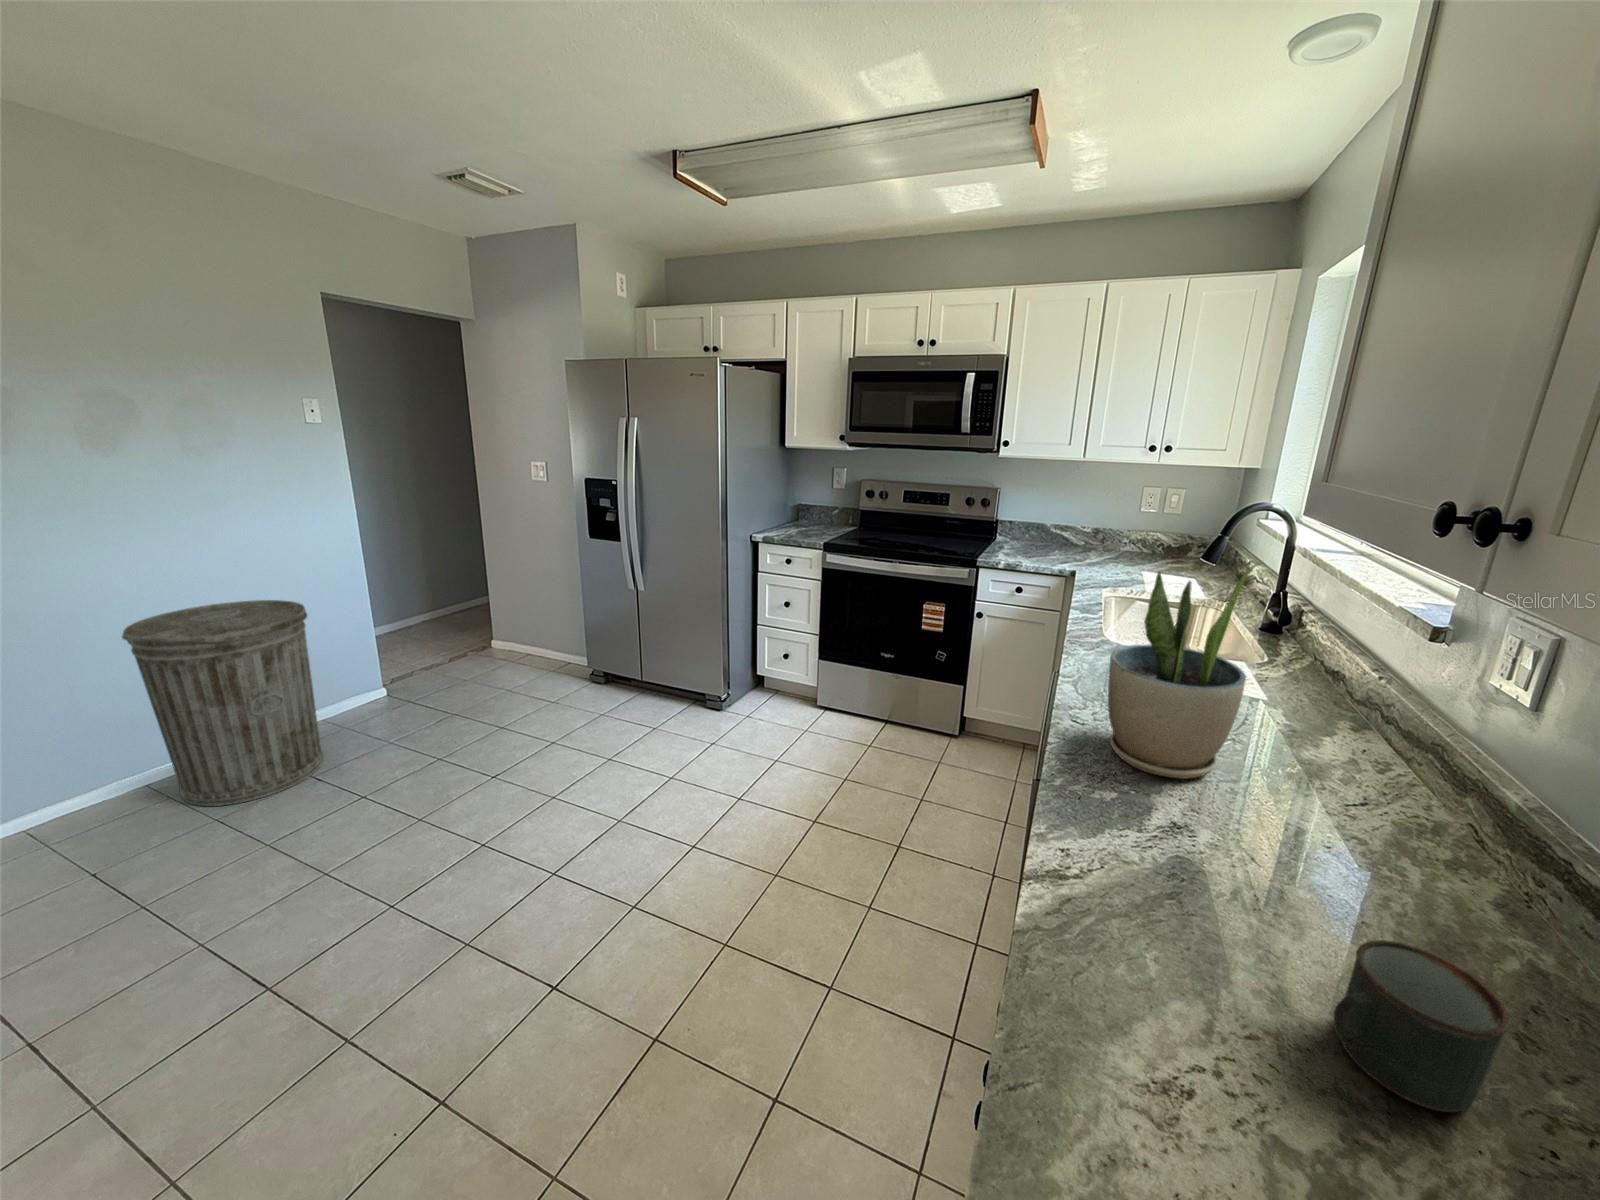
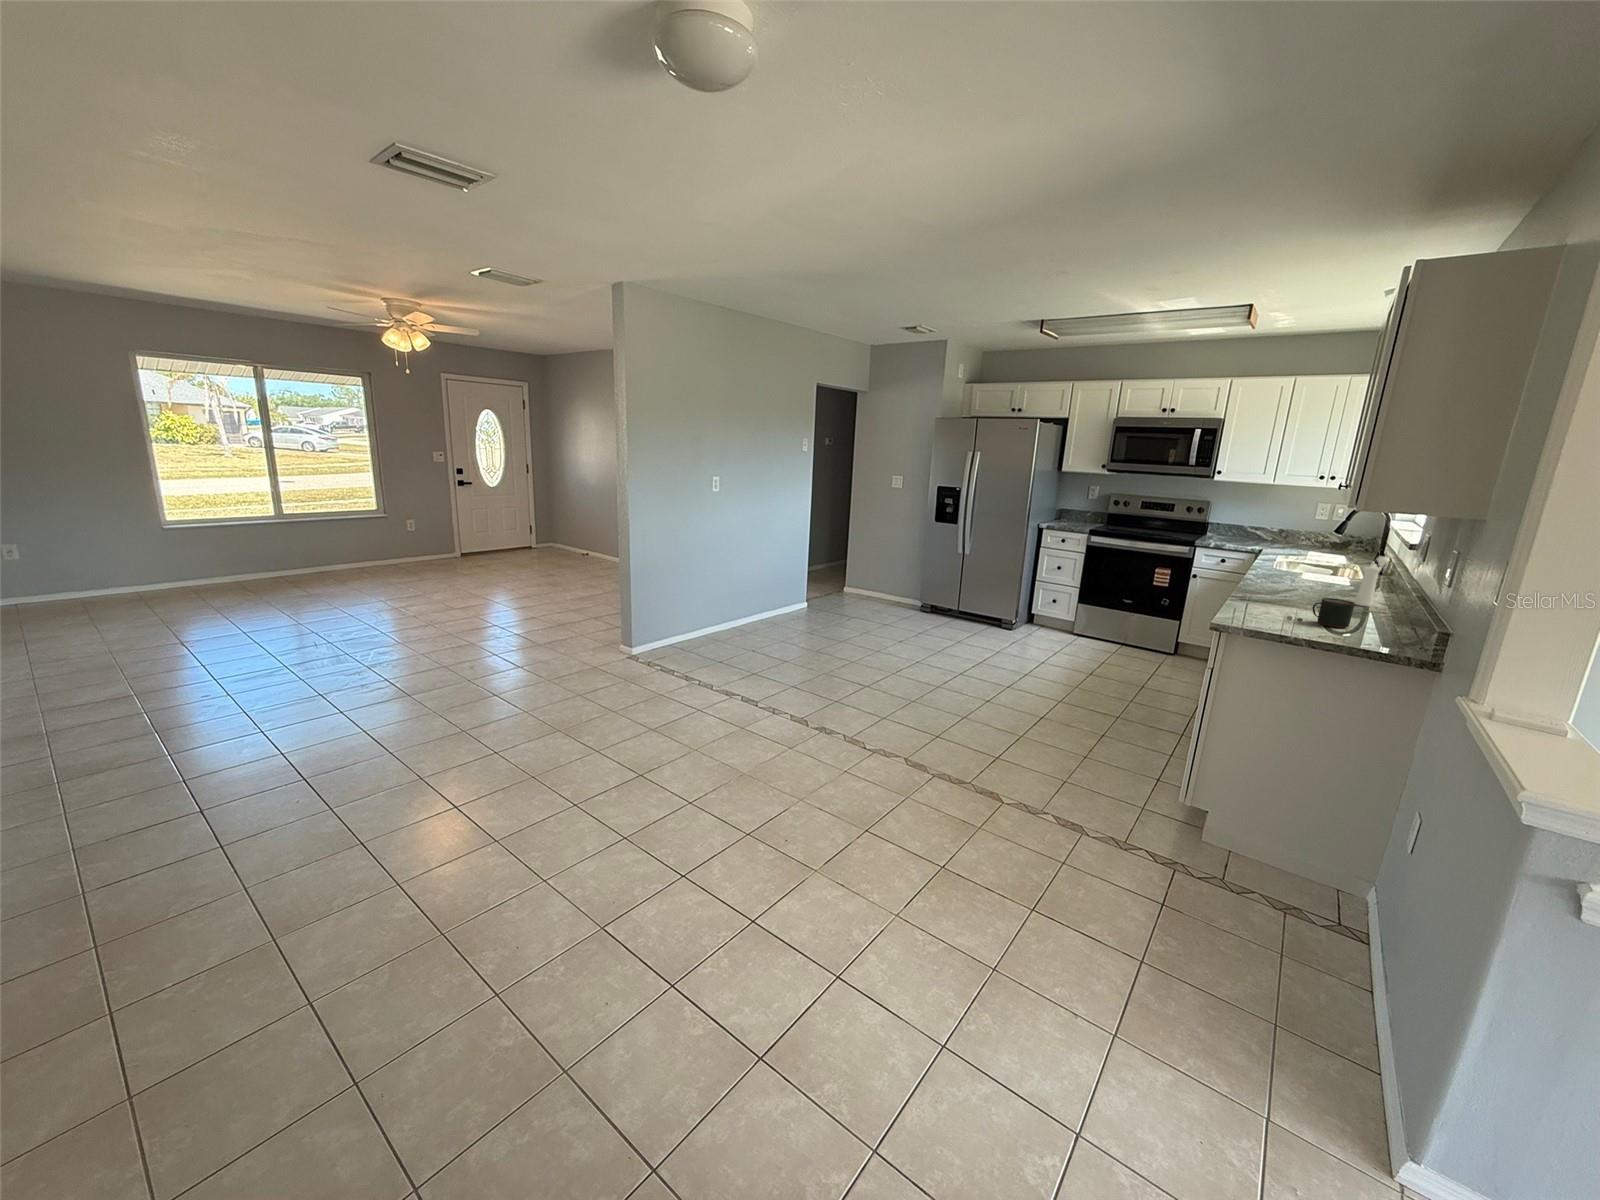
potted plant: present [1108,562,1261,779] -> none [1266,516,1328,598]
trash can: present [122,600,323,806] -> none [750,543,816,638]
pepper mill: none [1323,654,1396,802] -> present [1355,557,1389,606]

